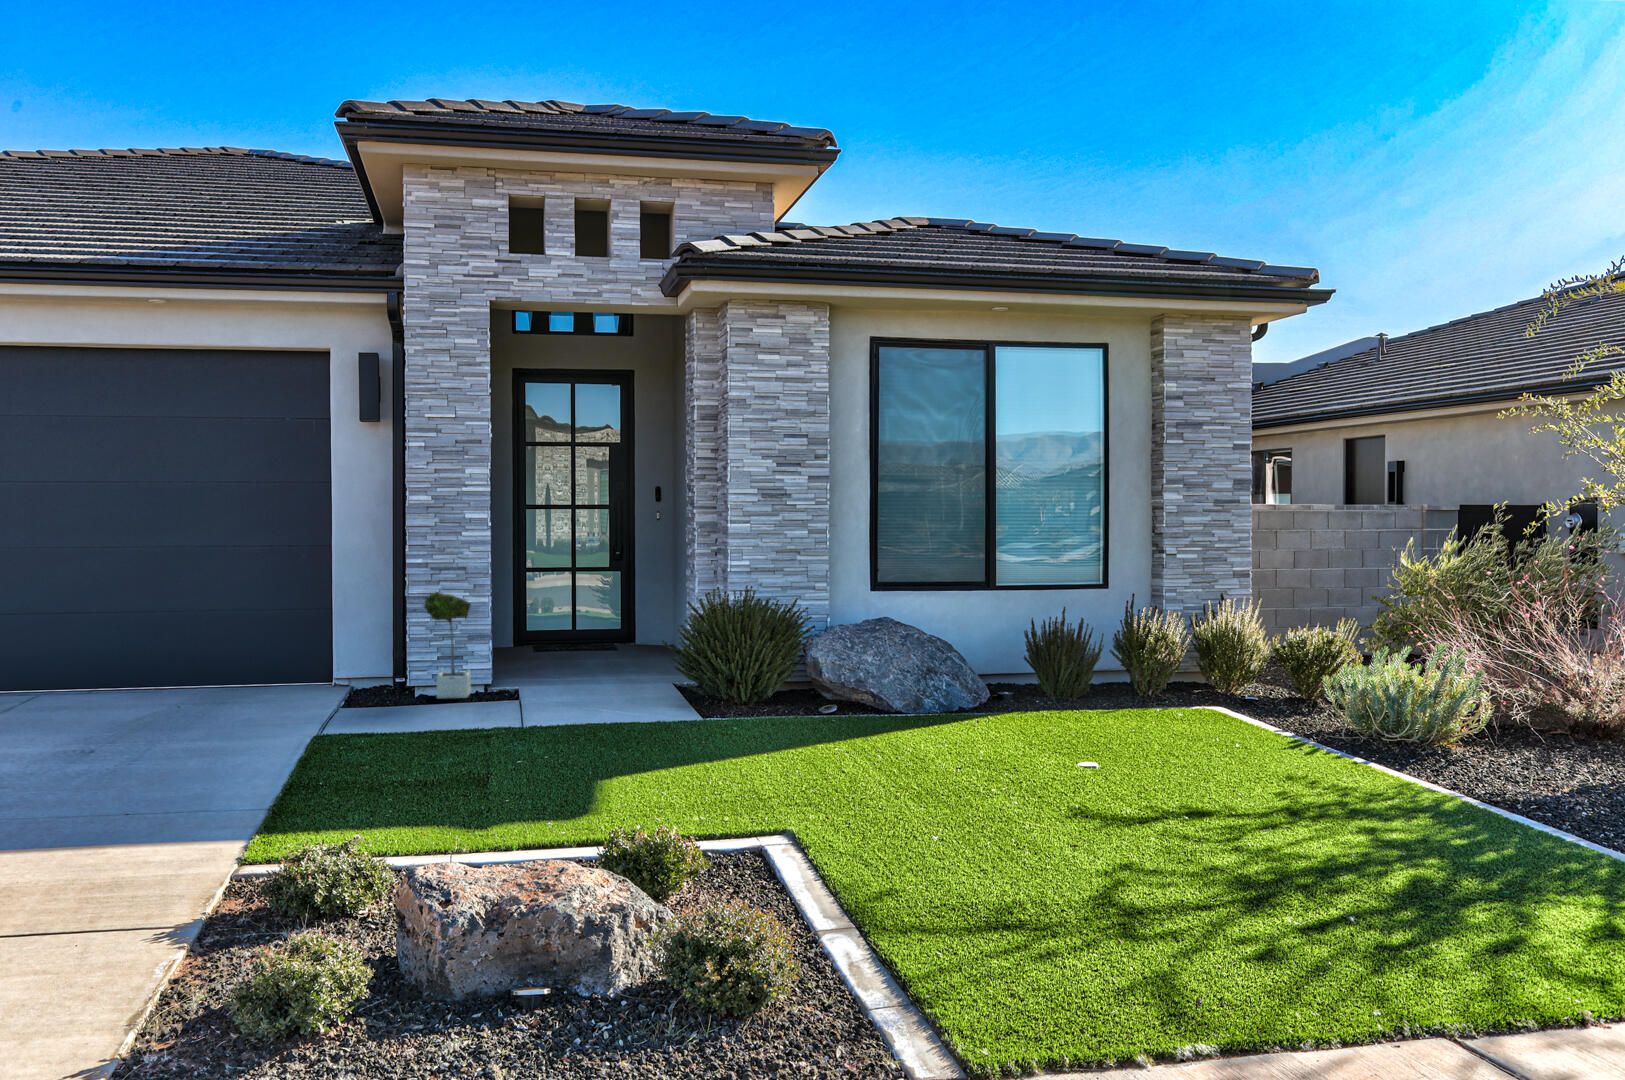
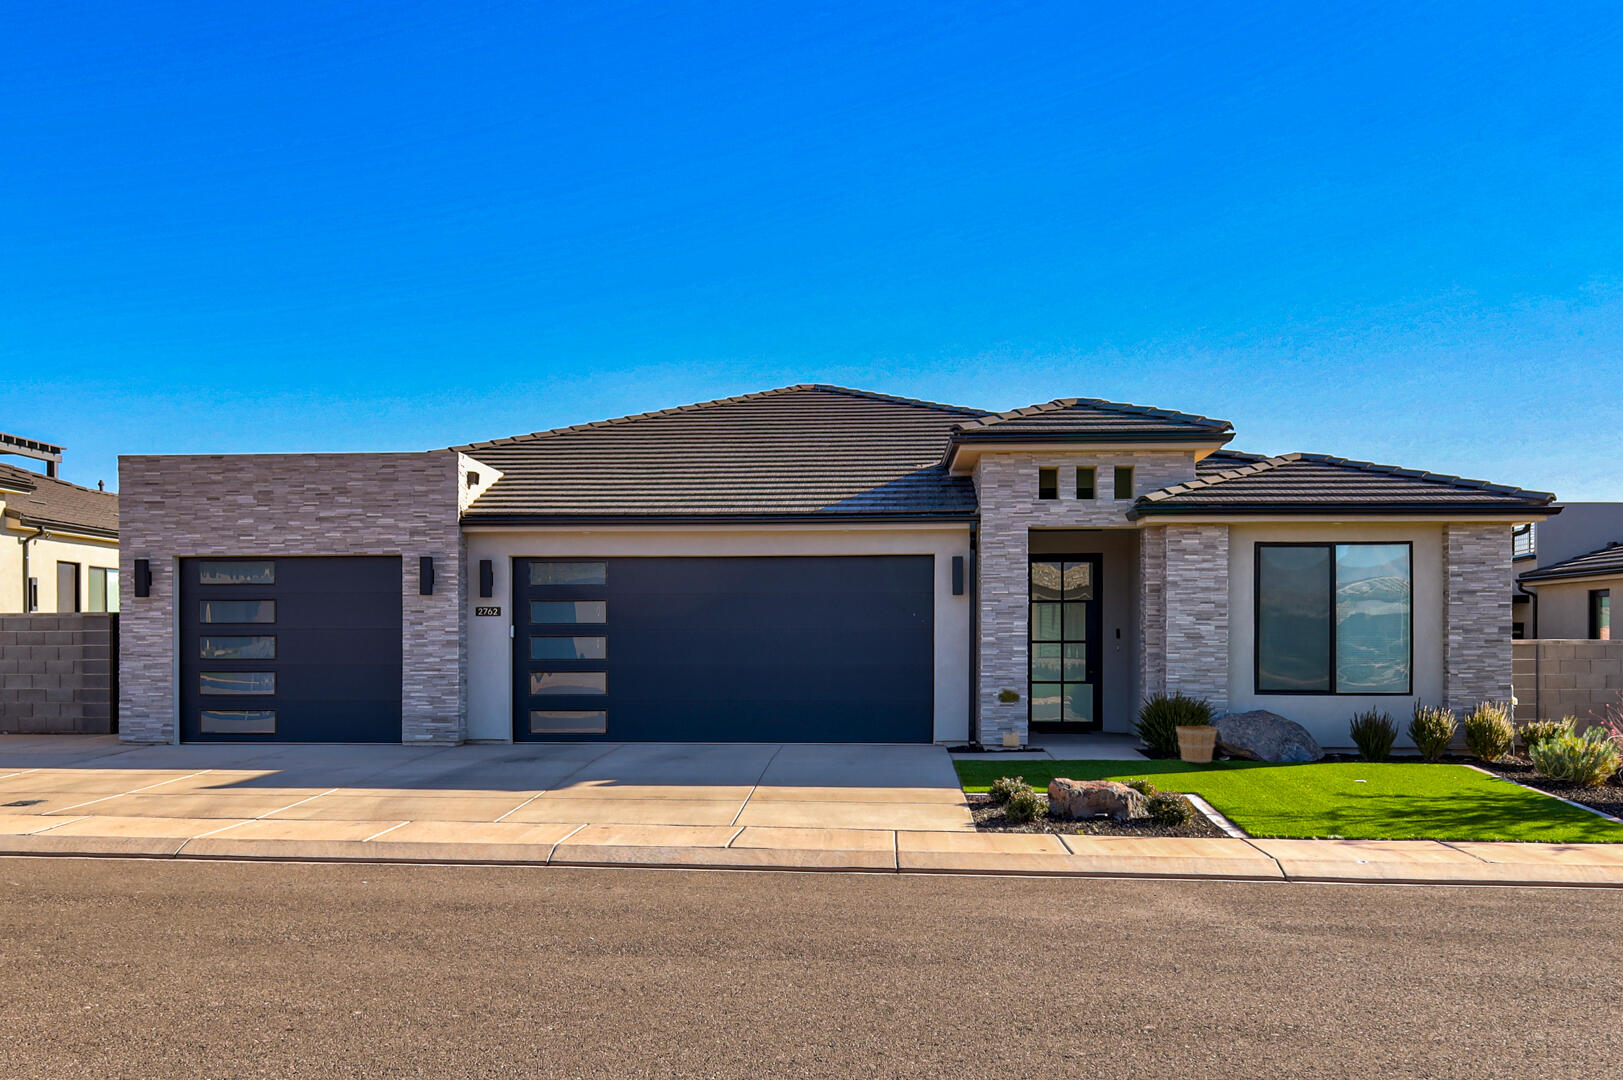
wooden bucket: none [746,649,819,719] -> present [1176,726,1217,763]

